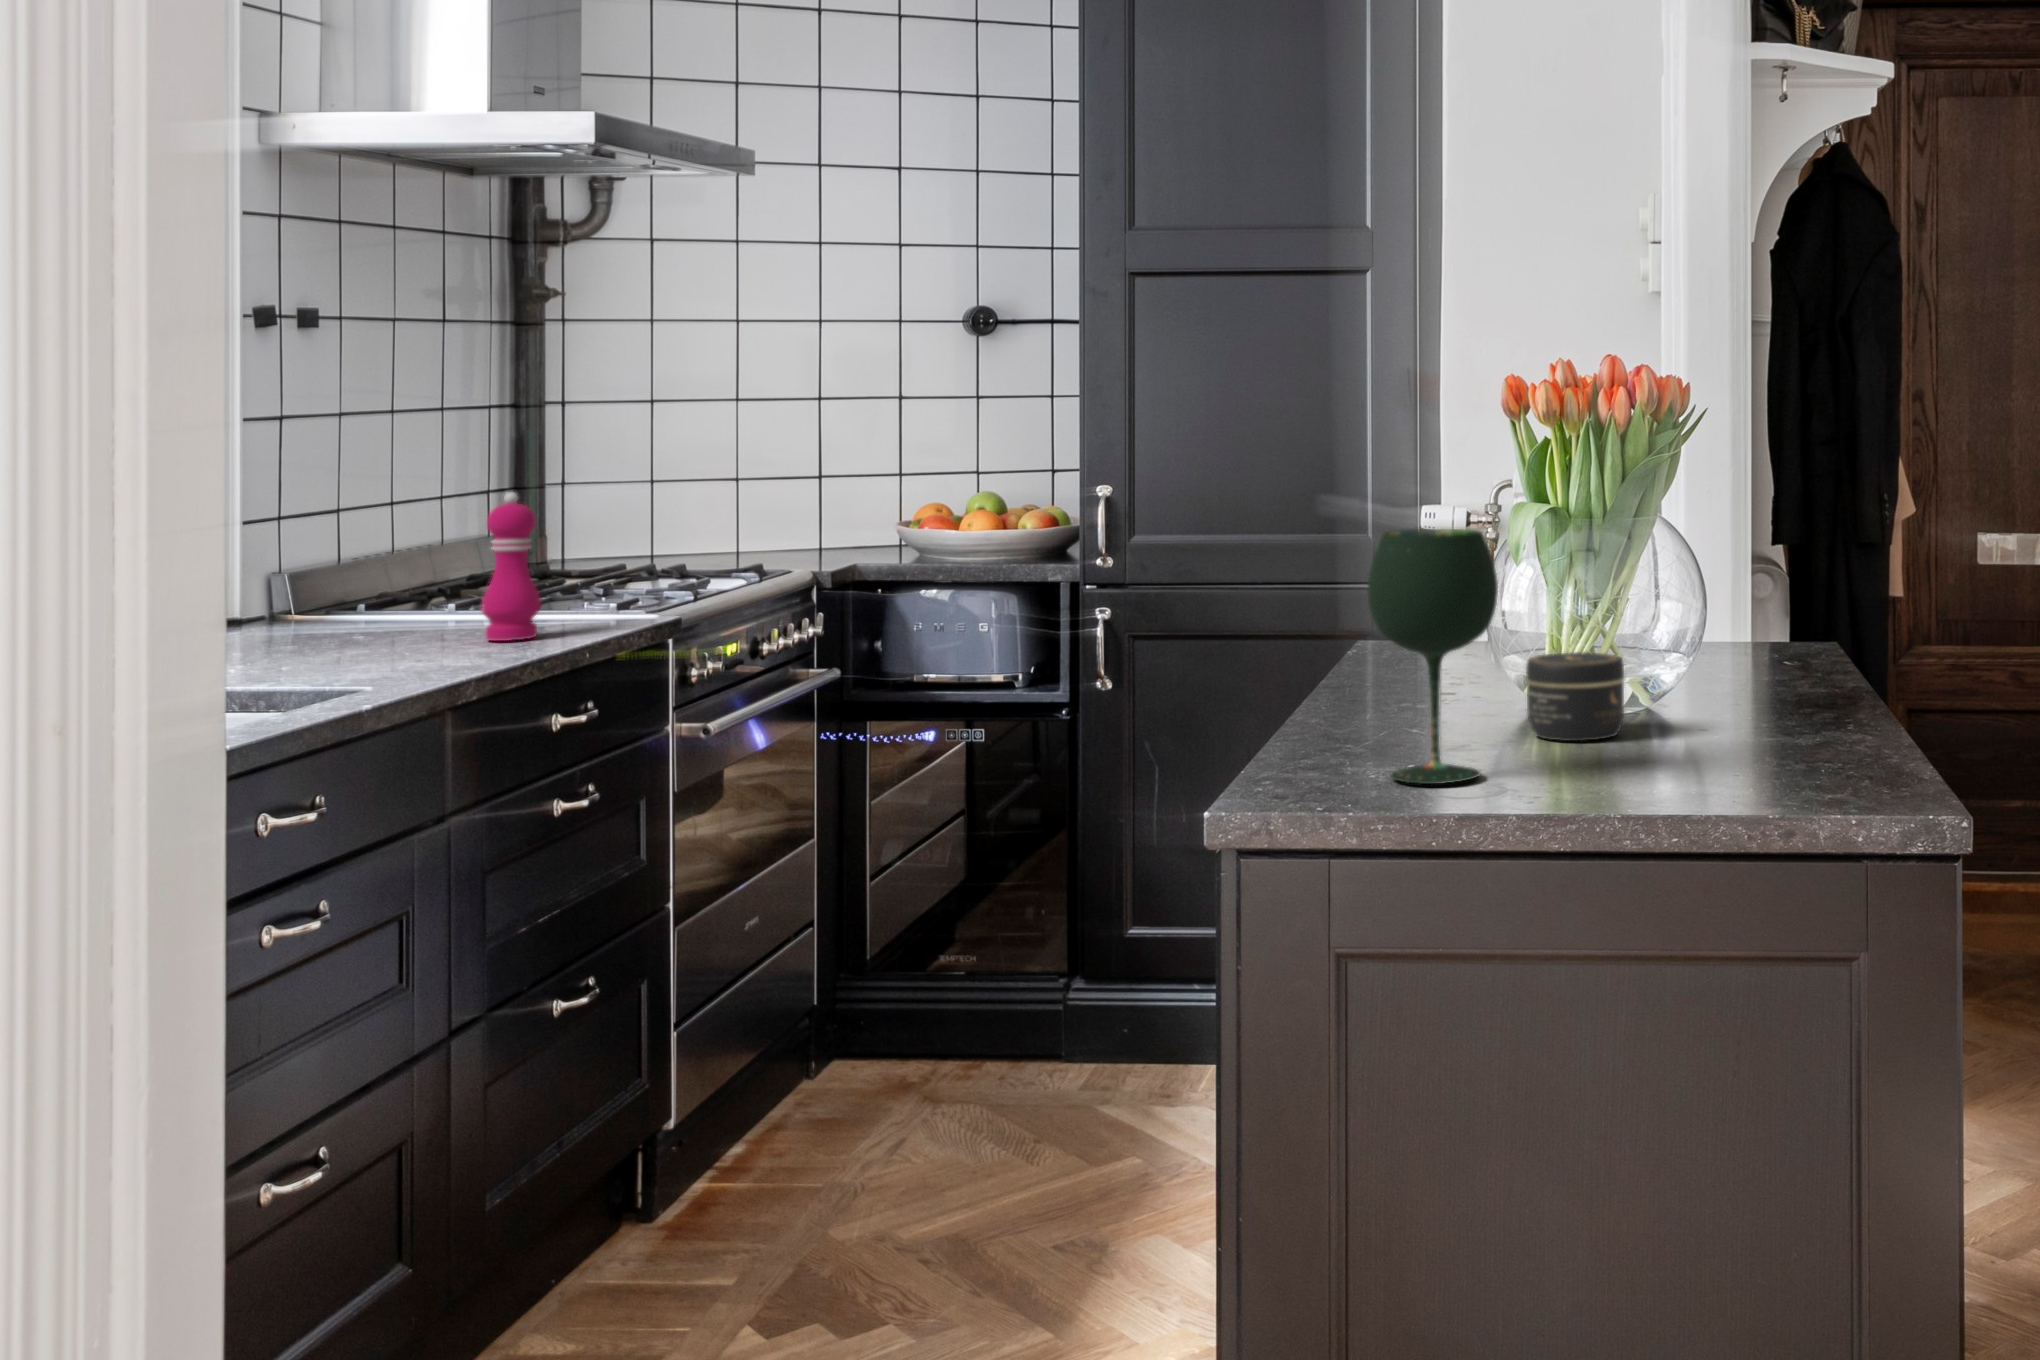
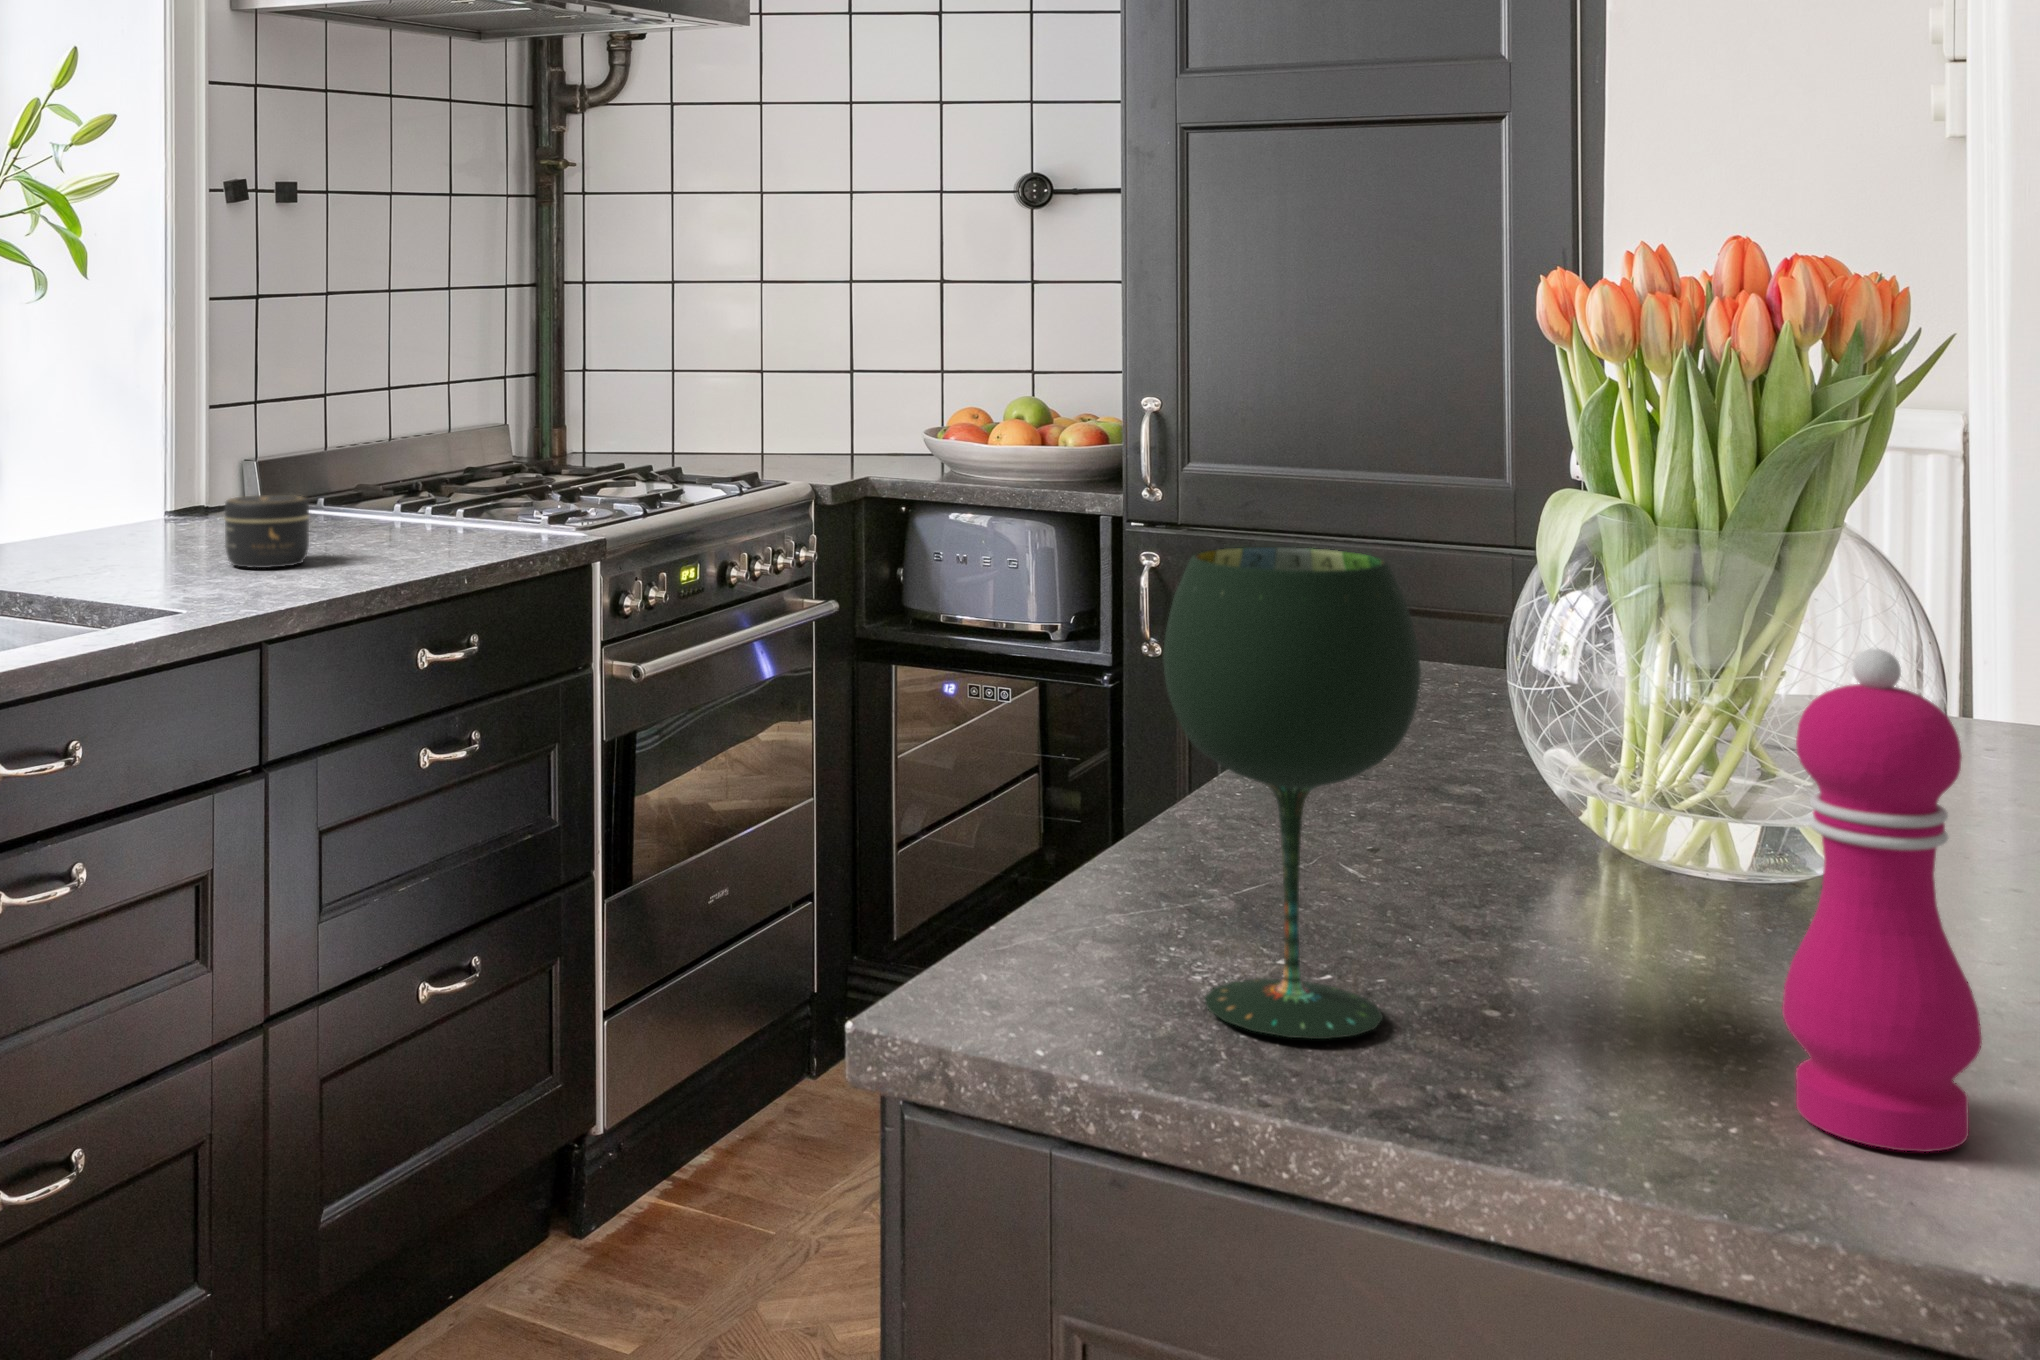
pepper mill: present [482,492,541,641] -> present [1782,649,1982,1152]
jar: present [1526,652,1624,741] -> present [224,495,309,568]

